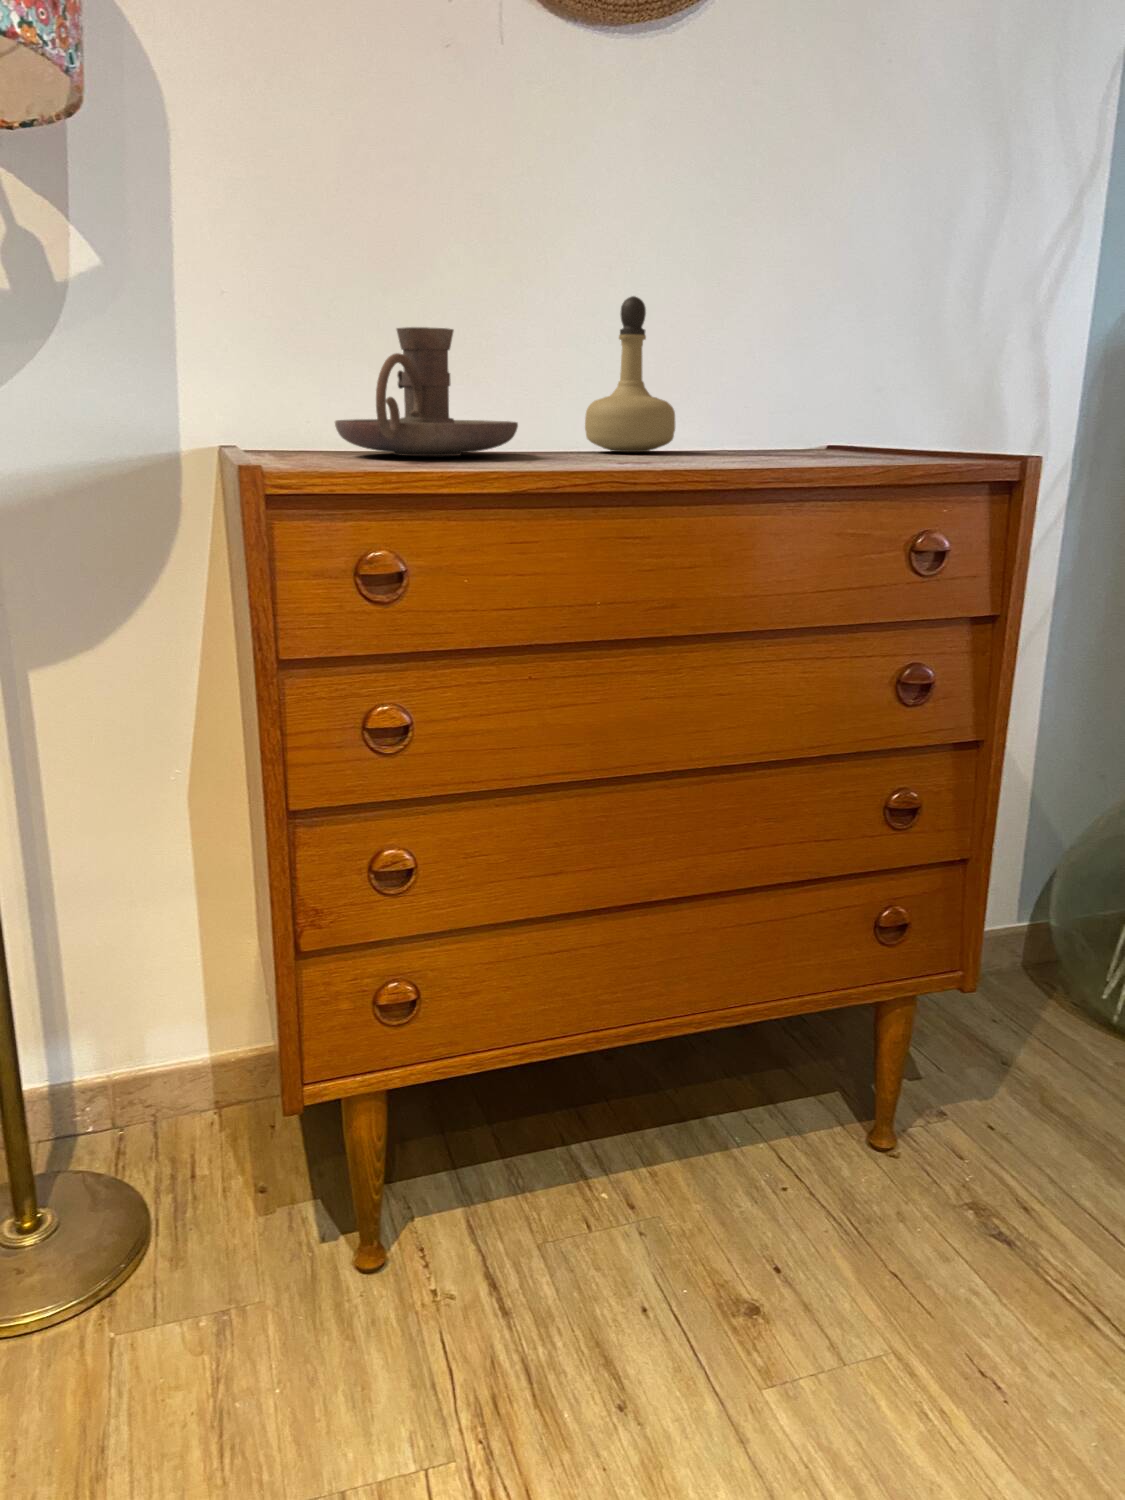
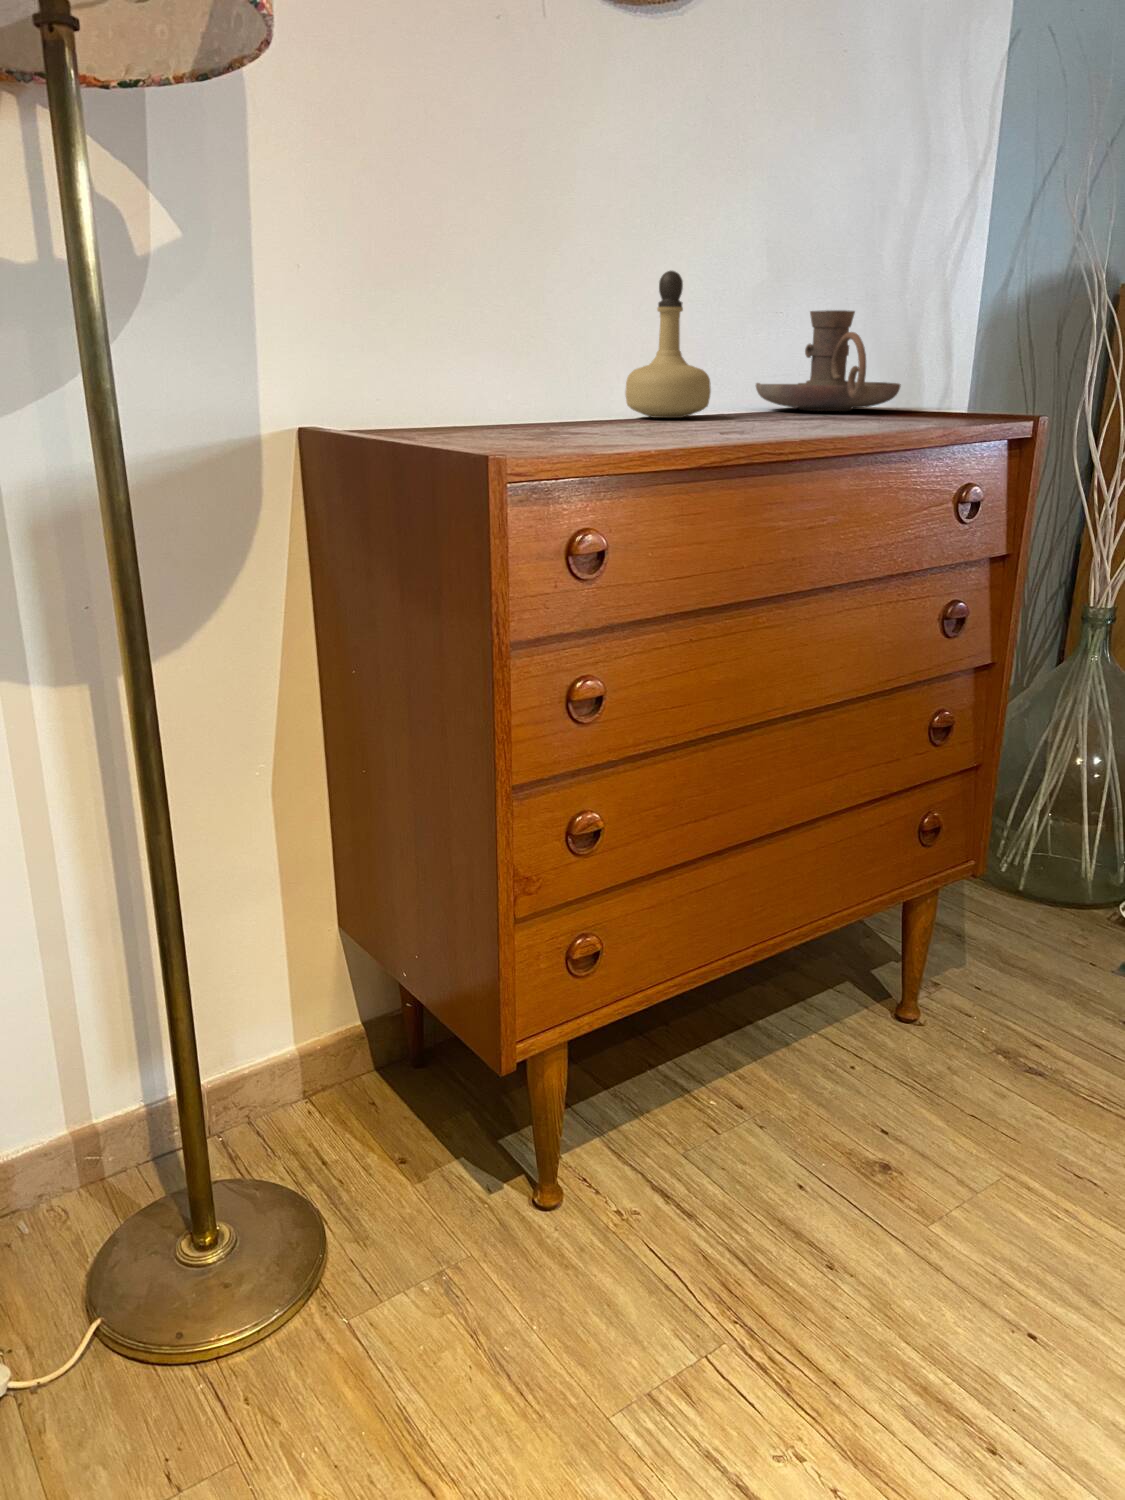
candle holder: present [335,327,518,456] -> present [756,310,901,411]

